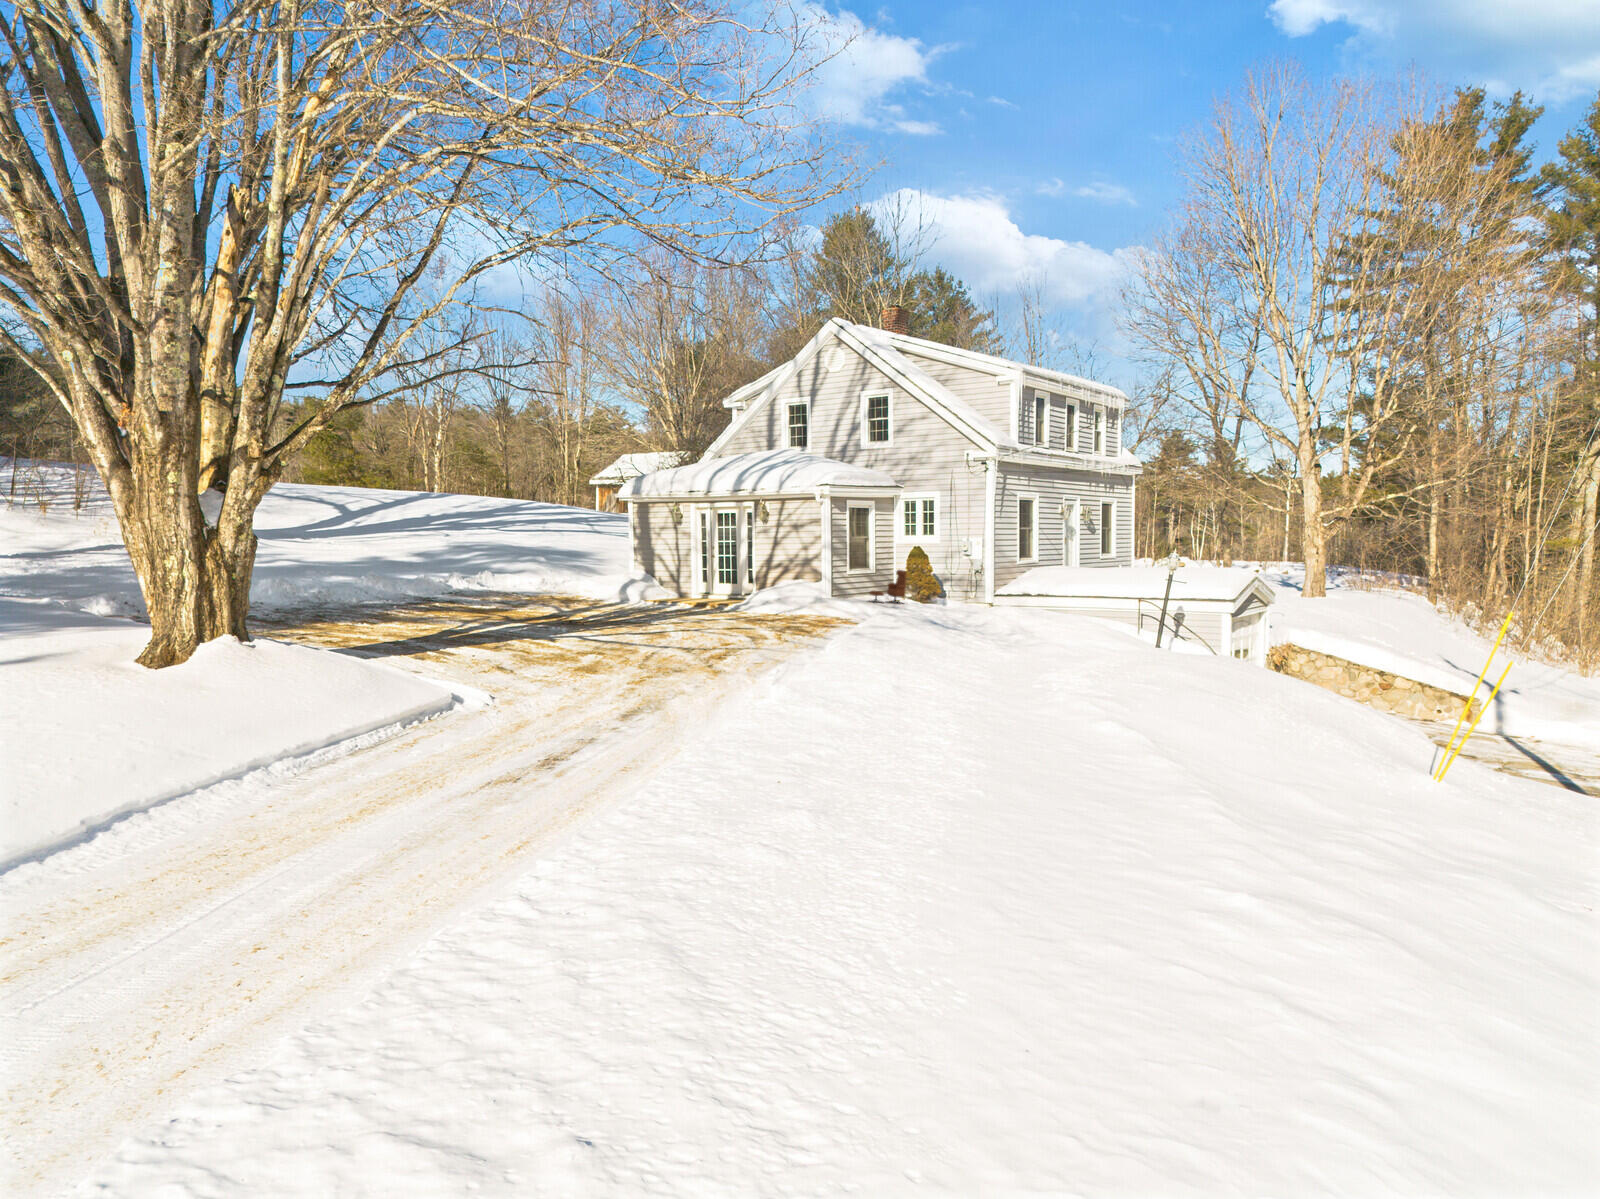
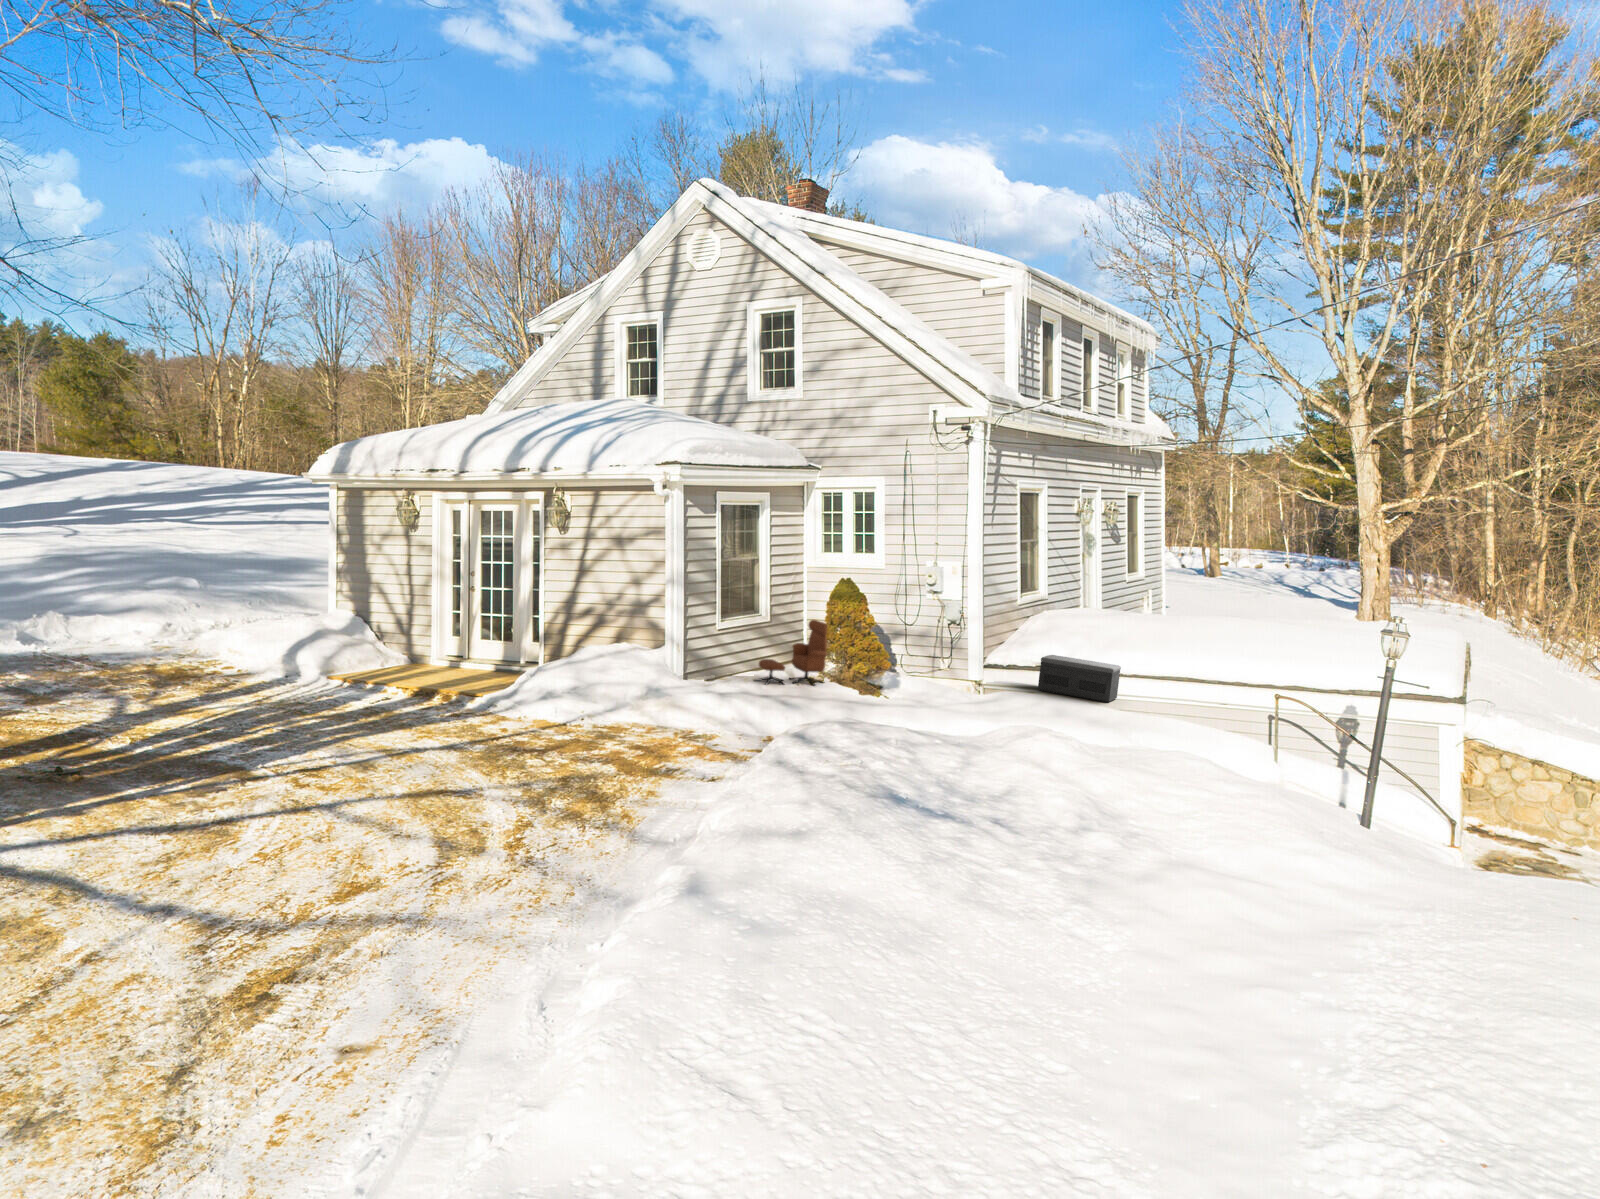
storage bench: none [1026,591,1073,615] -> present [1038,655,1121,703]

